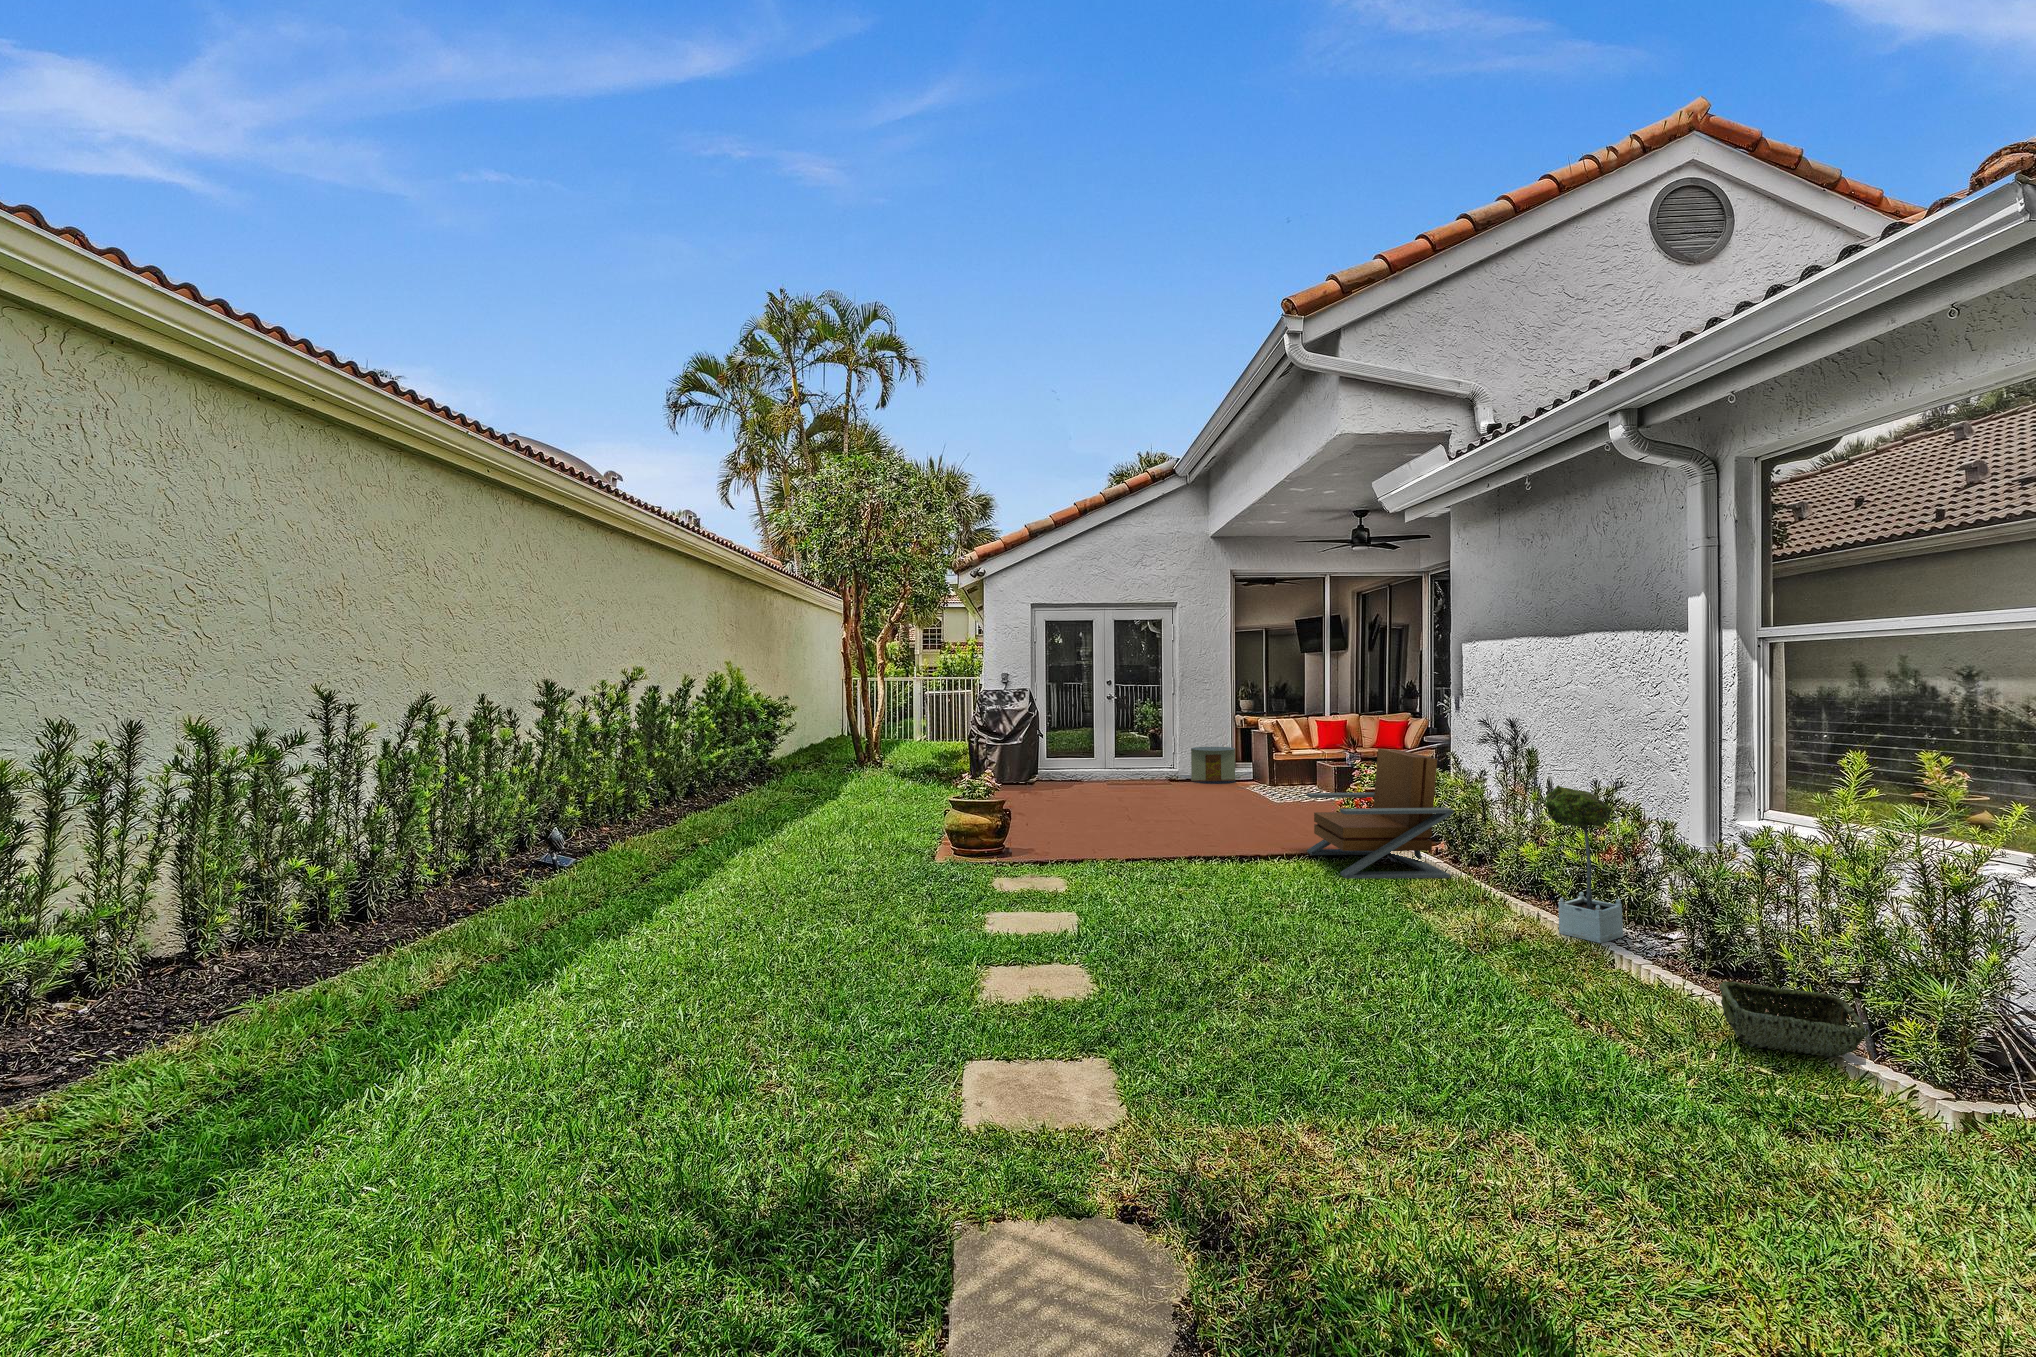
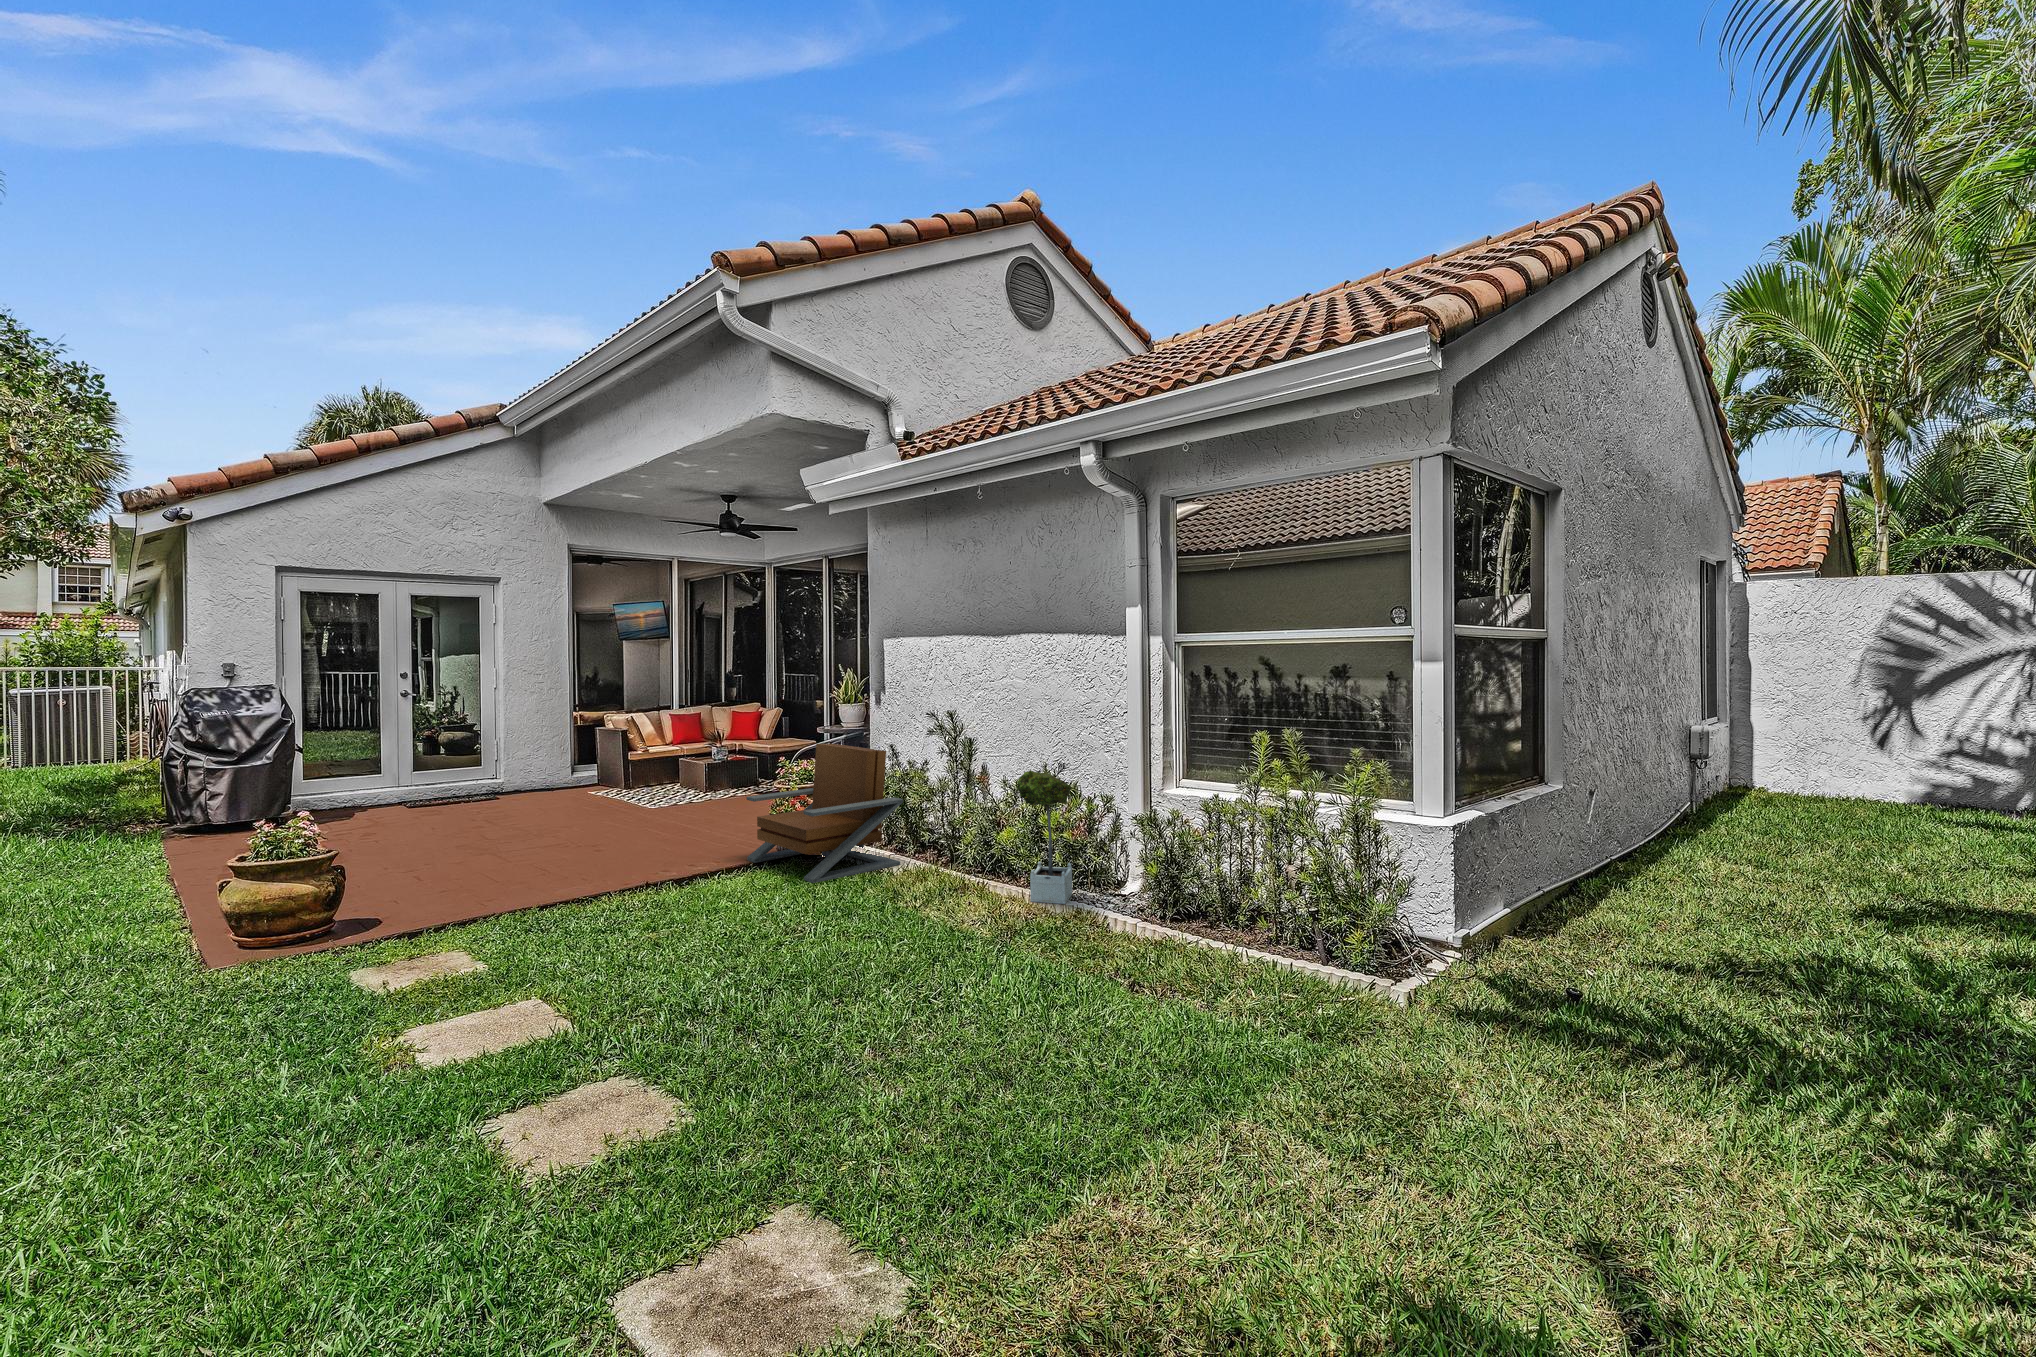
side table: present [1191,747,1236,784] -> none [529,748,587,793]
woven basket: present [1719,981,1869,1056] -> none [1207,915,1299,969]

